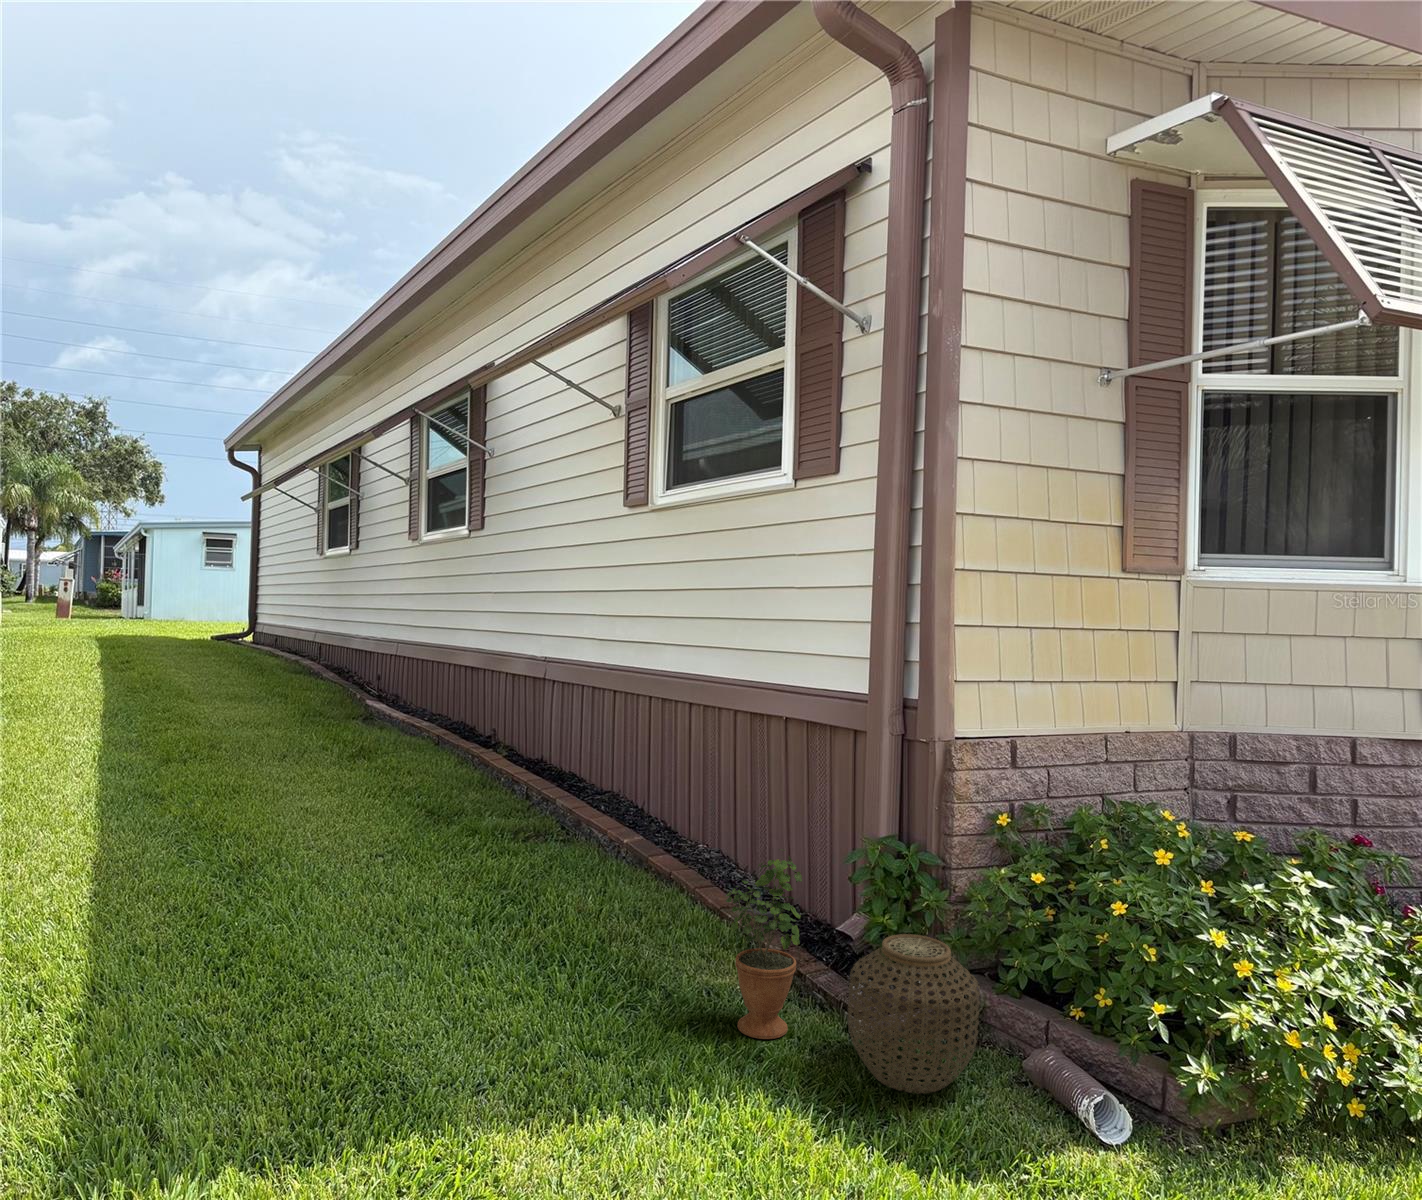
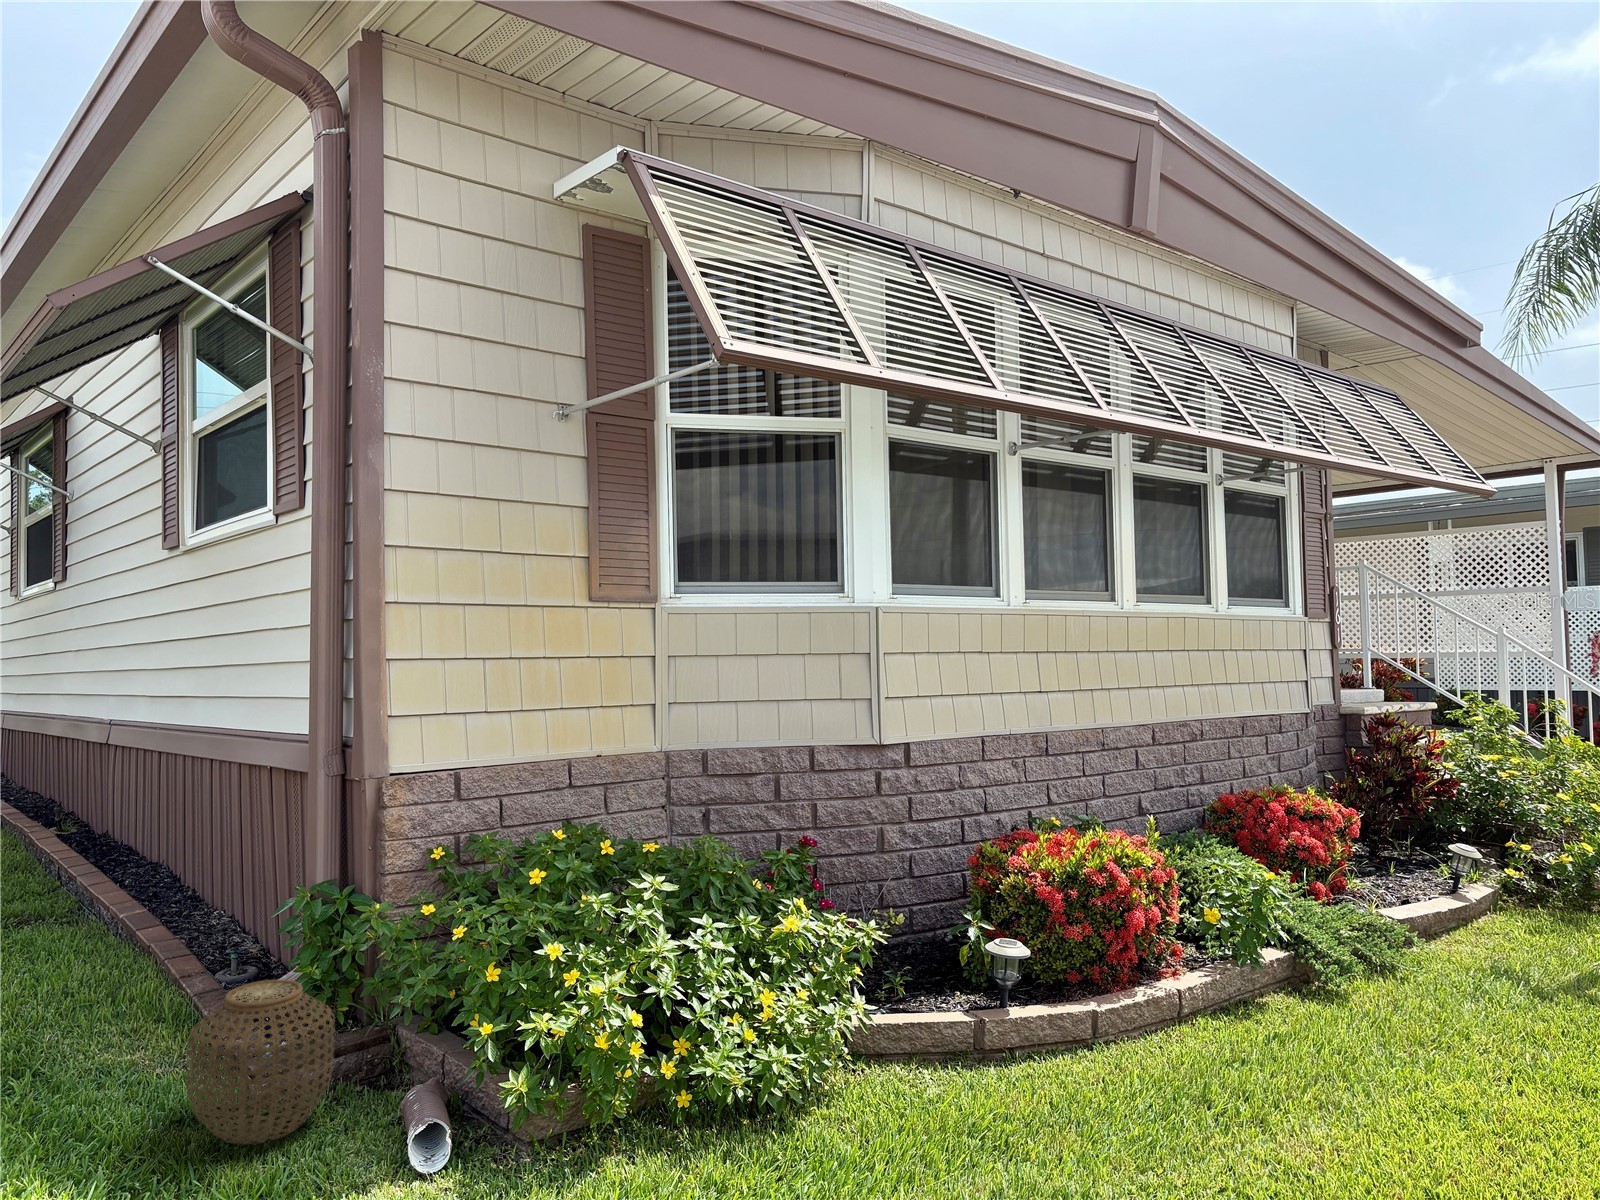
potted plant: present [726,849,802,1039] -> none [79,906,181,1112]

